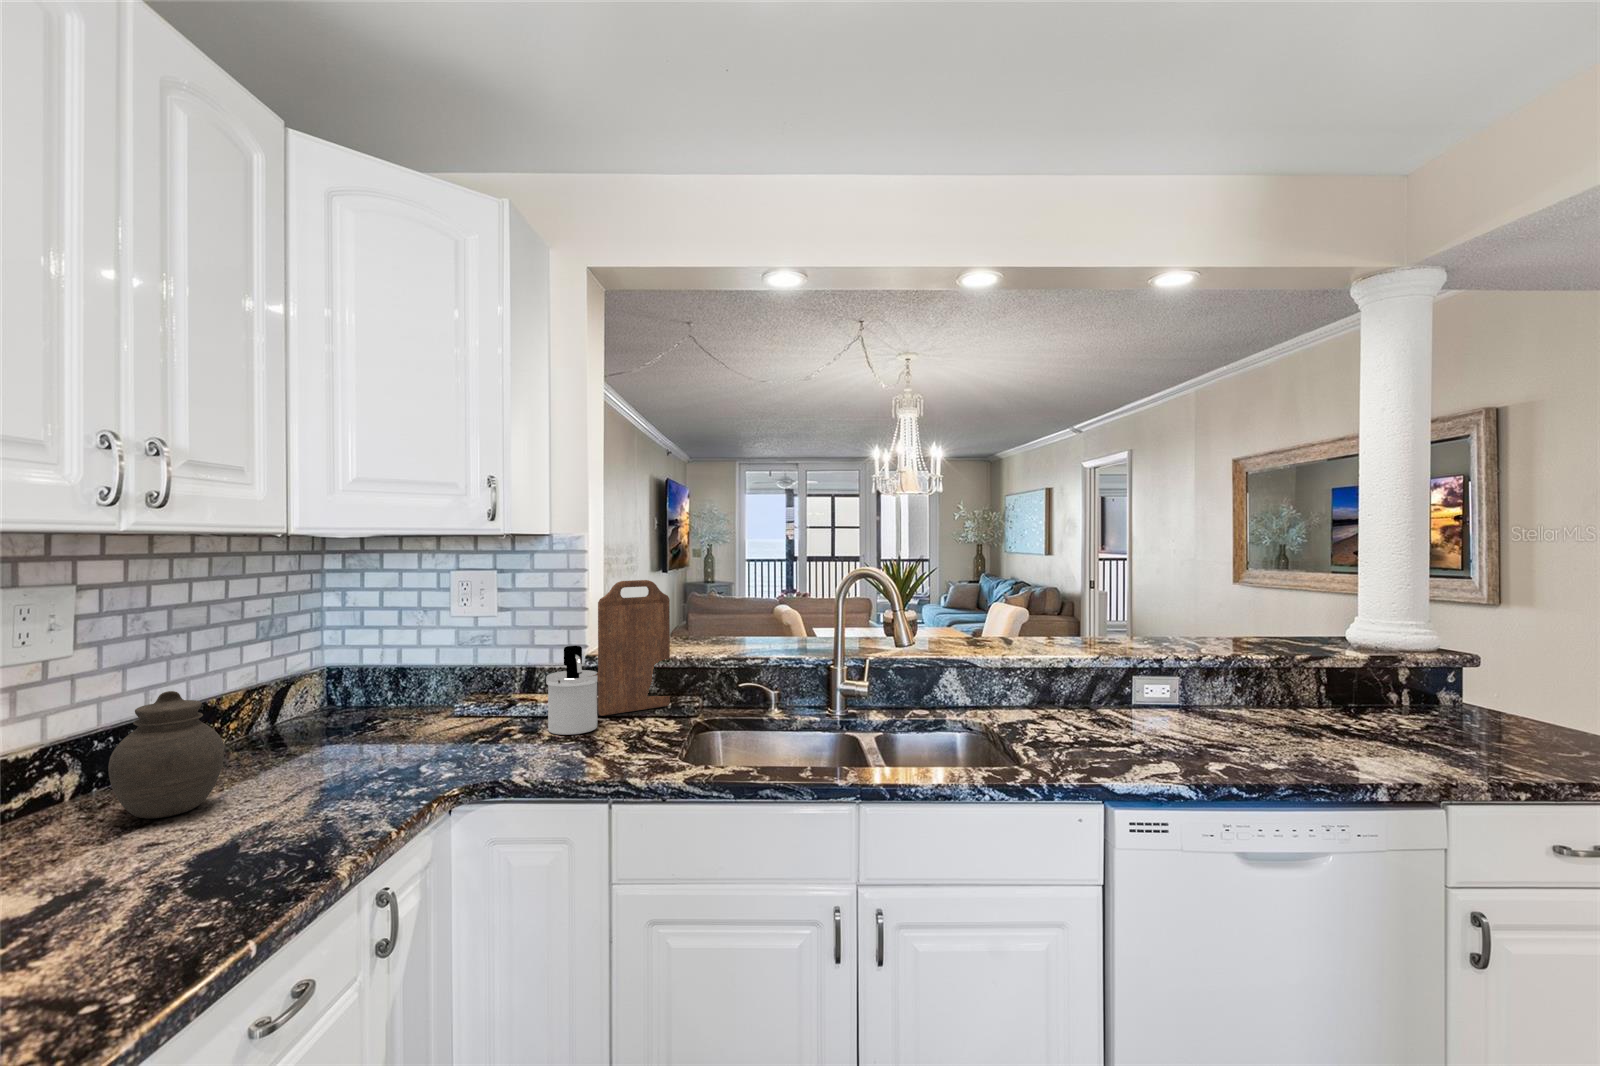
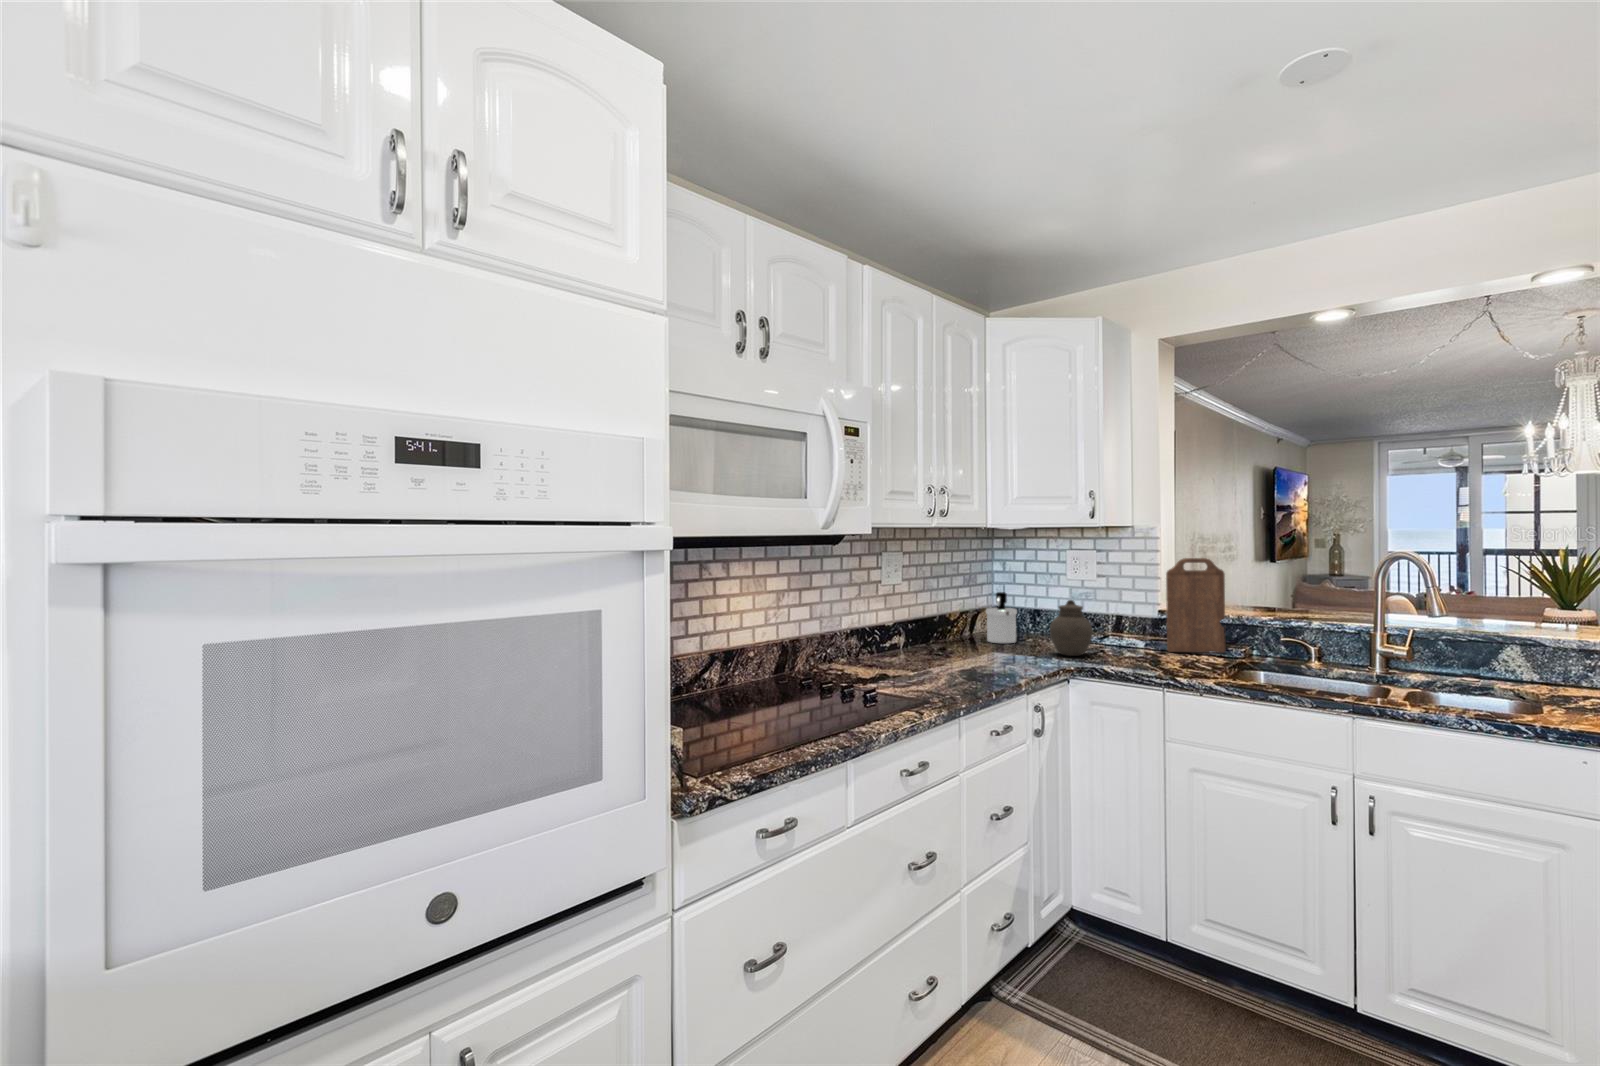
soap dispenser: present [546,646,599,735] -> present [986,592,1017,643]
jar: present [108,691,224,818] -> present [1050,600,1093,656]

